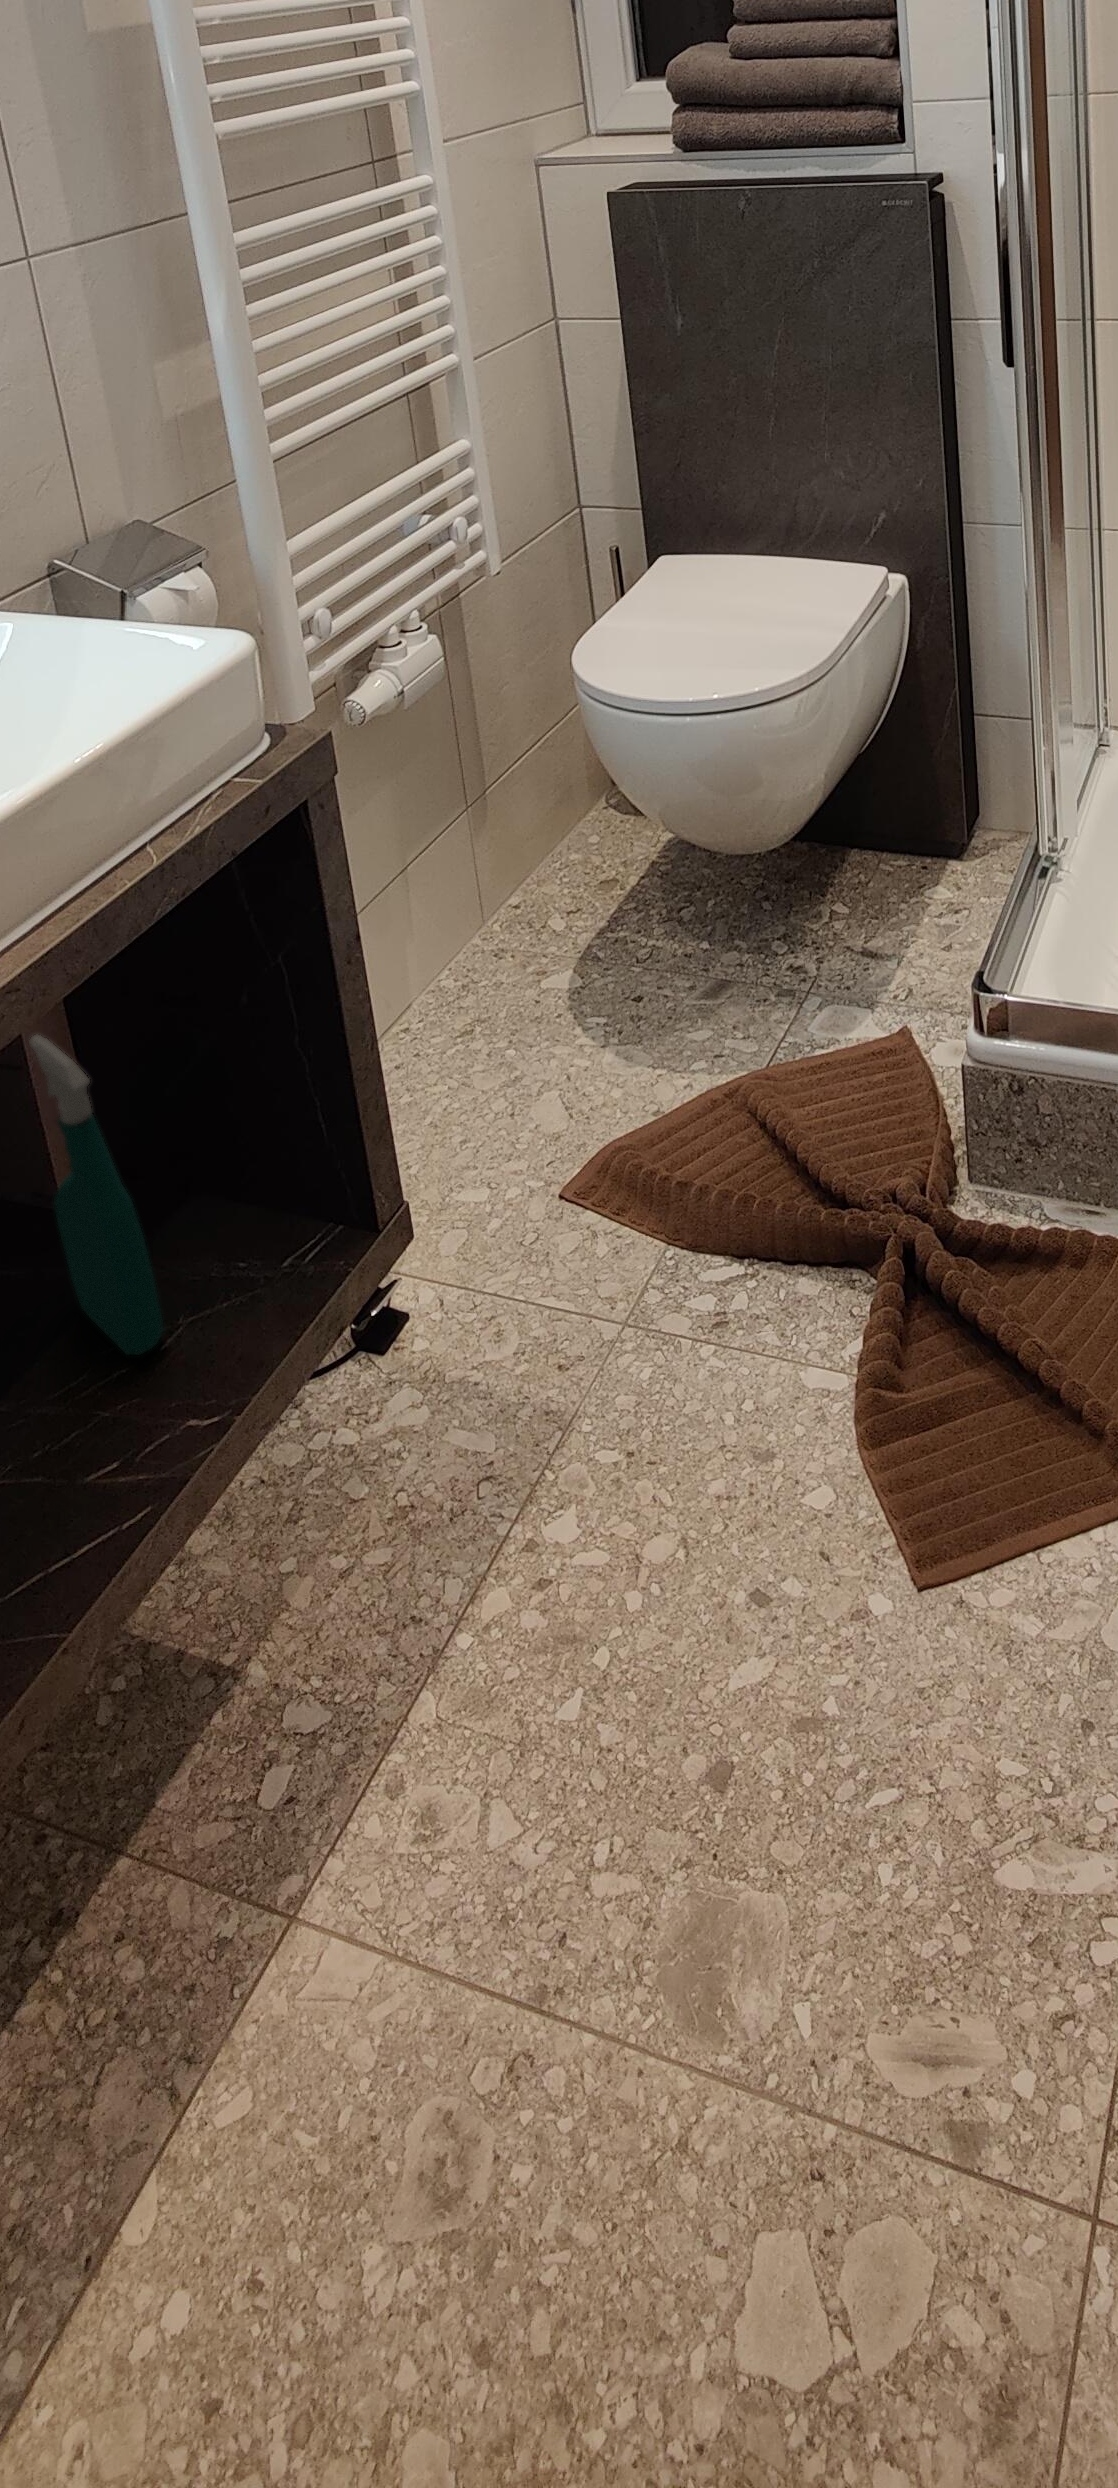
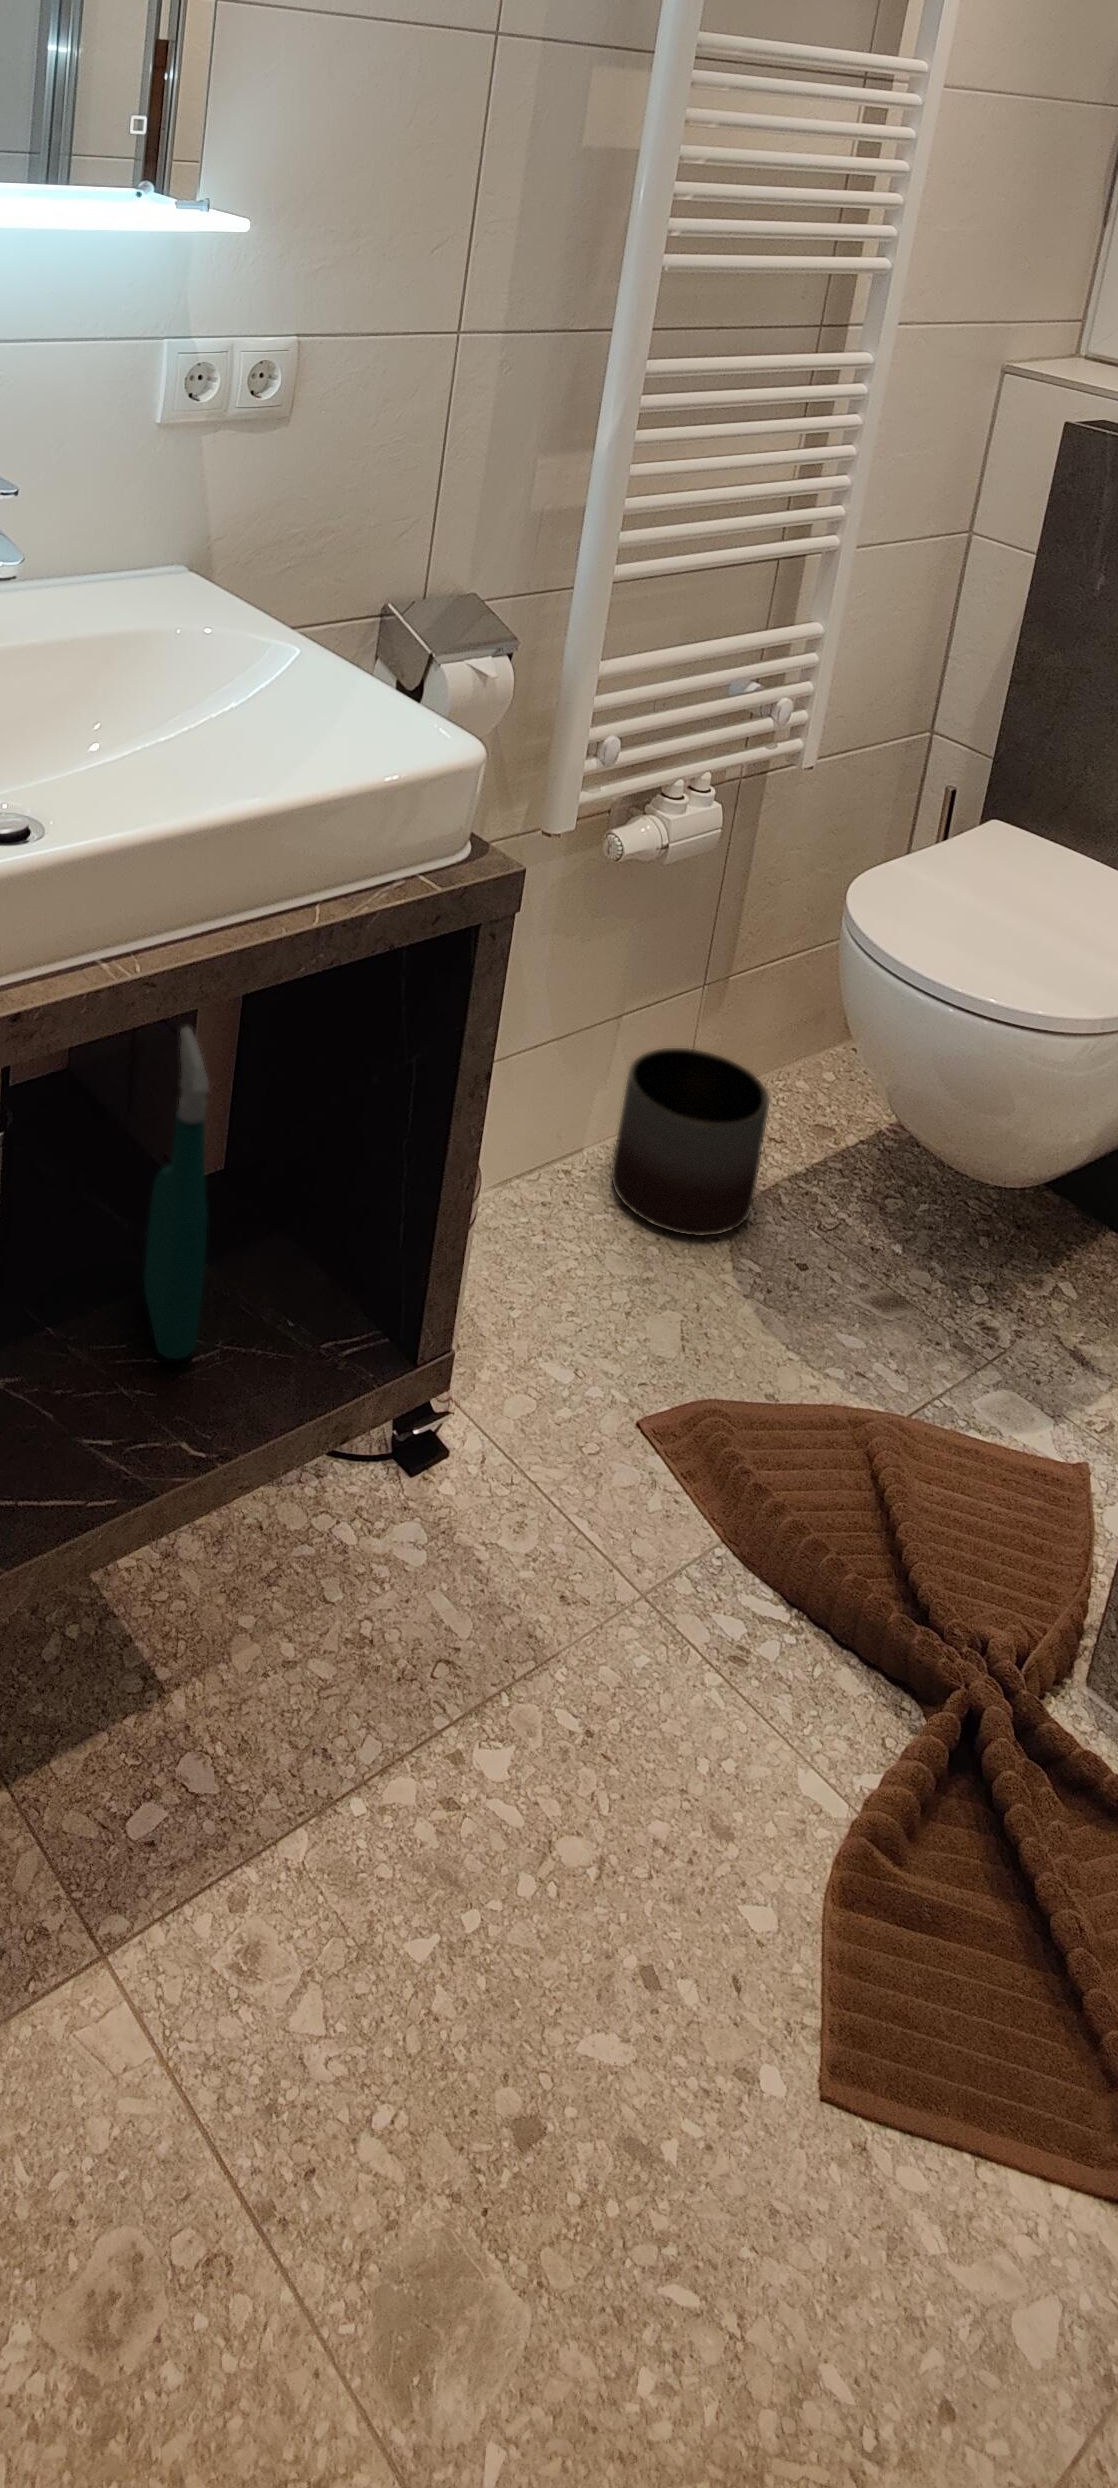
planter: none [428,857,576,1029] -> present [612,1048,769,1236]

